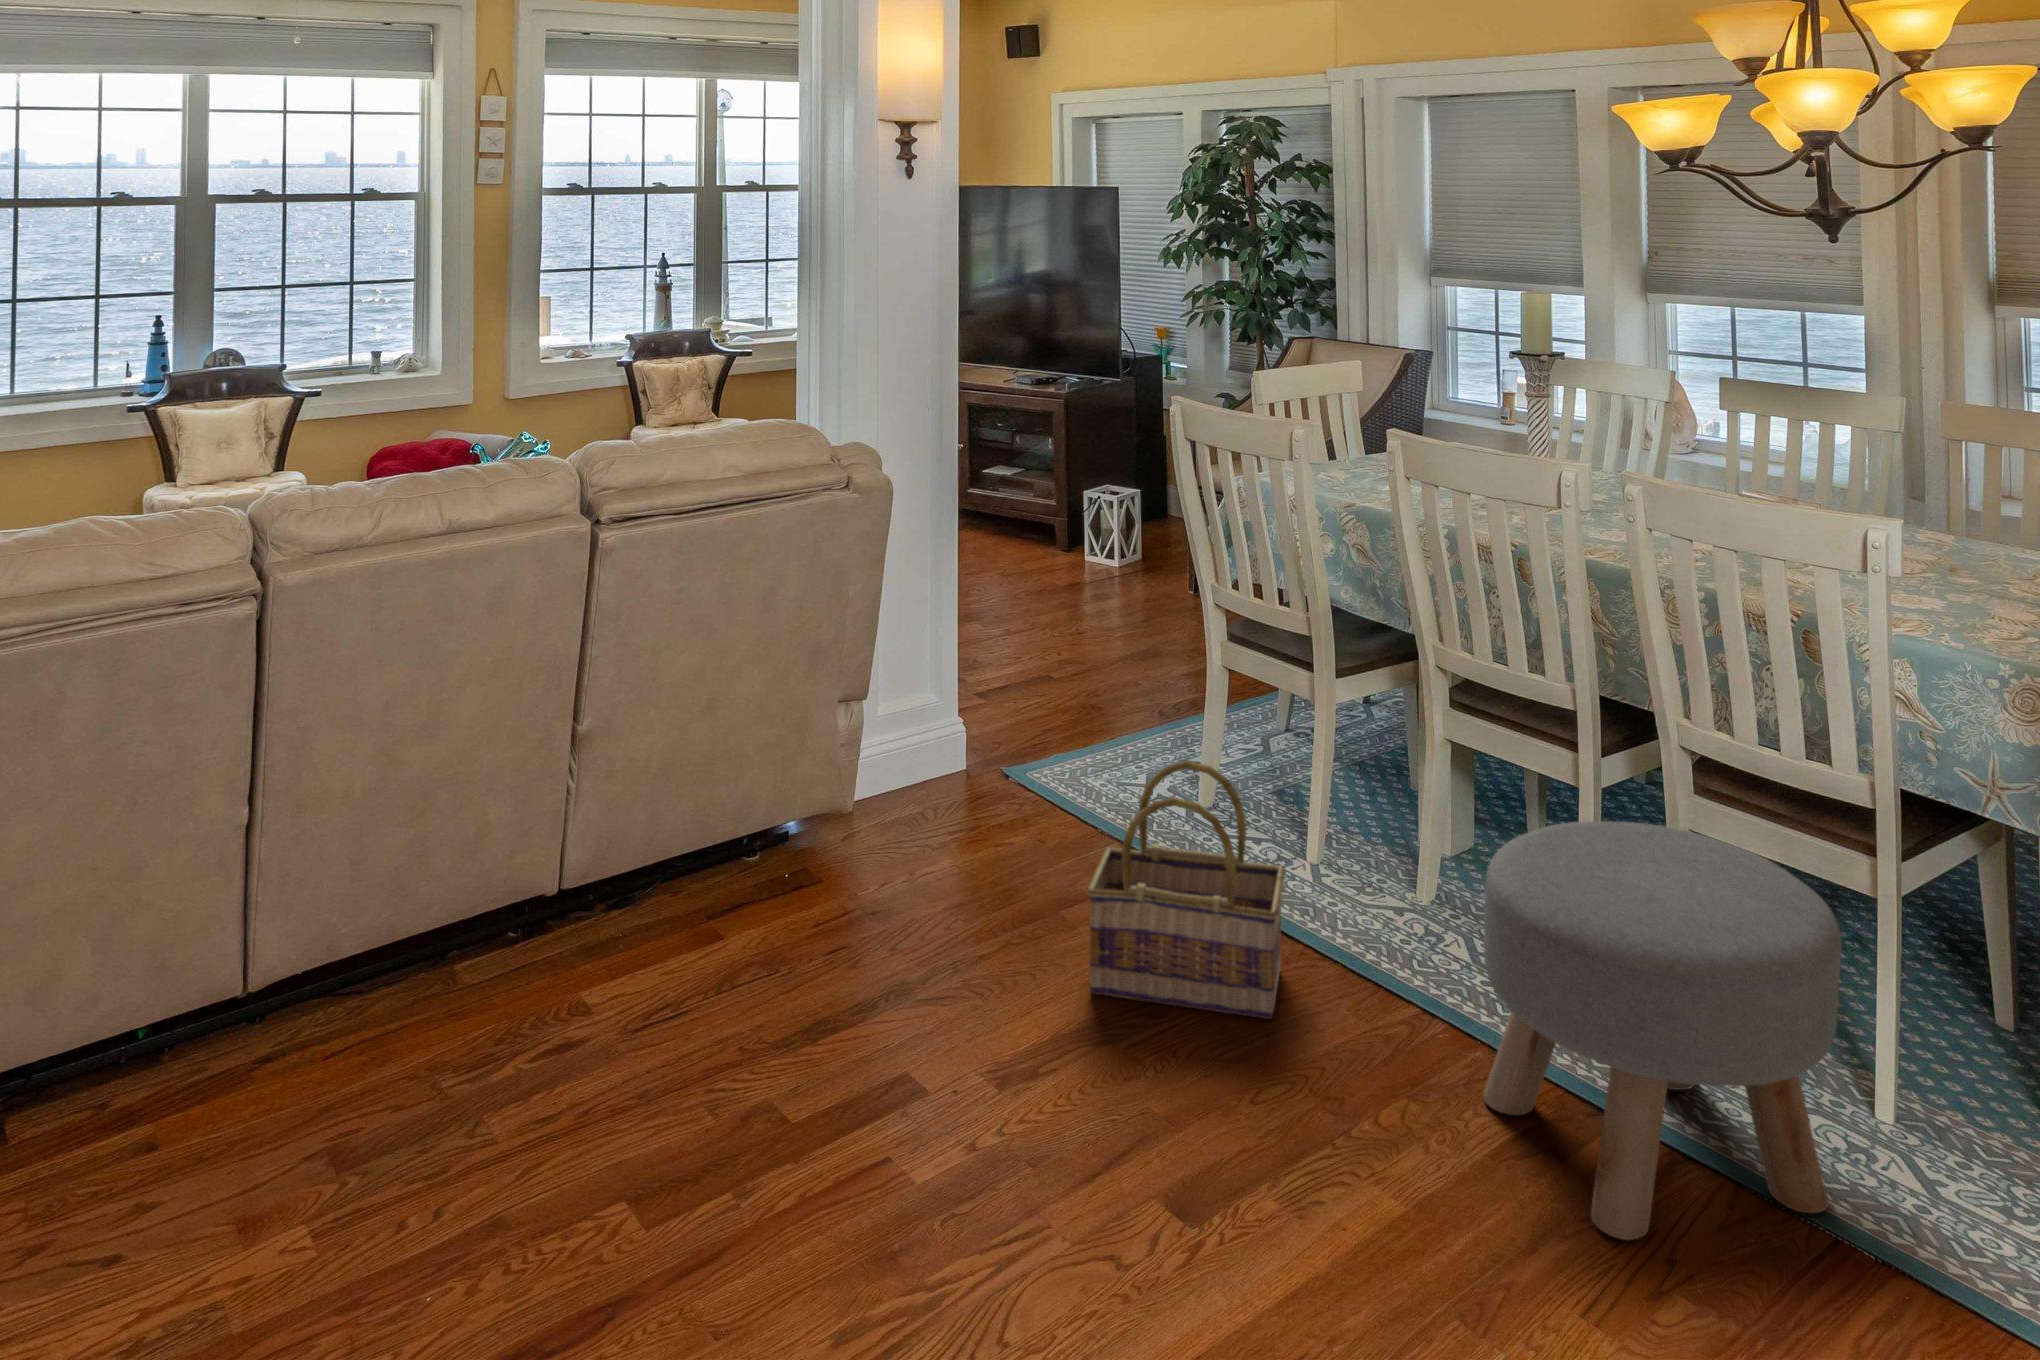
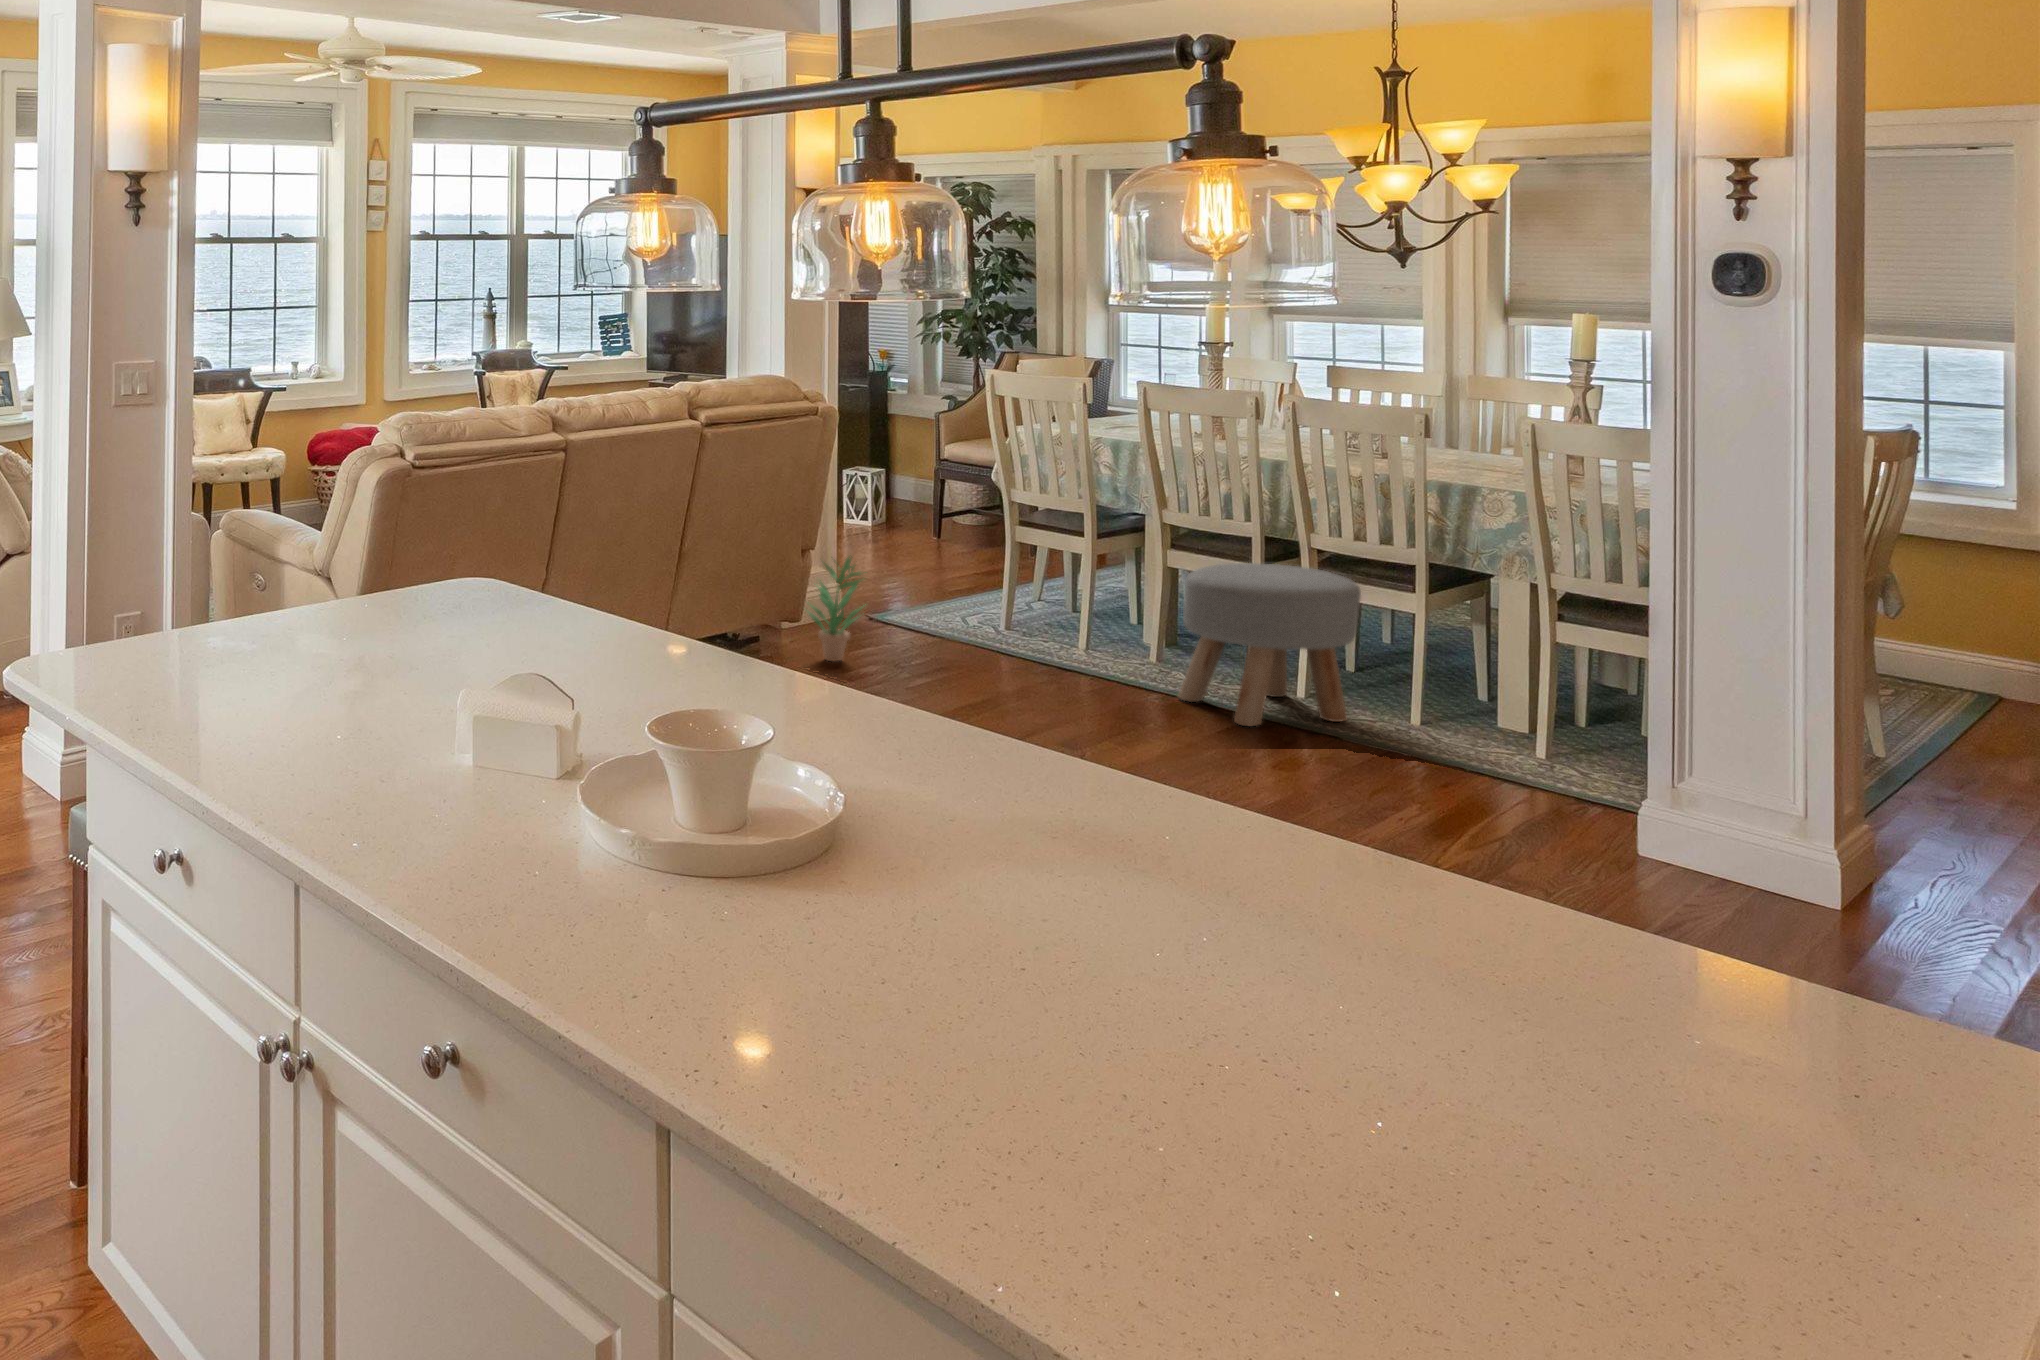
potted plant: none [832,759,942,952] -> present [808,557,864,661]
basket: present [1087,761,1285,1019] -> none [958,553,1067,679]

